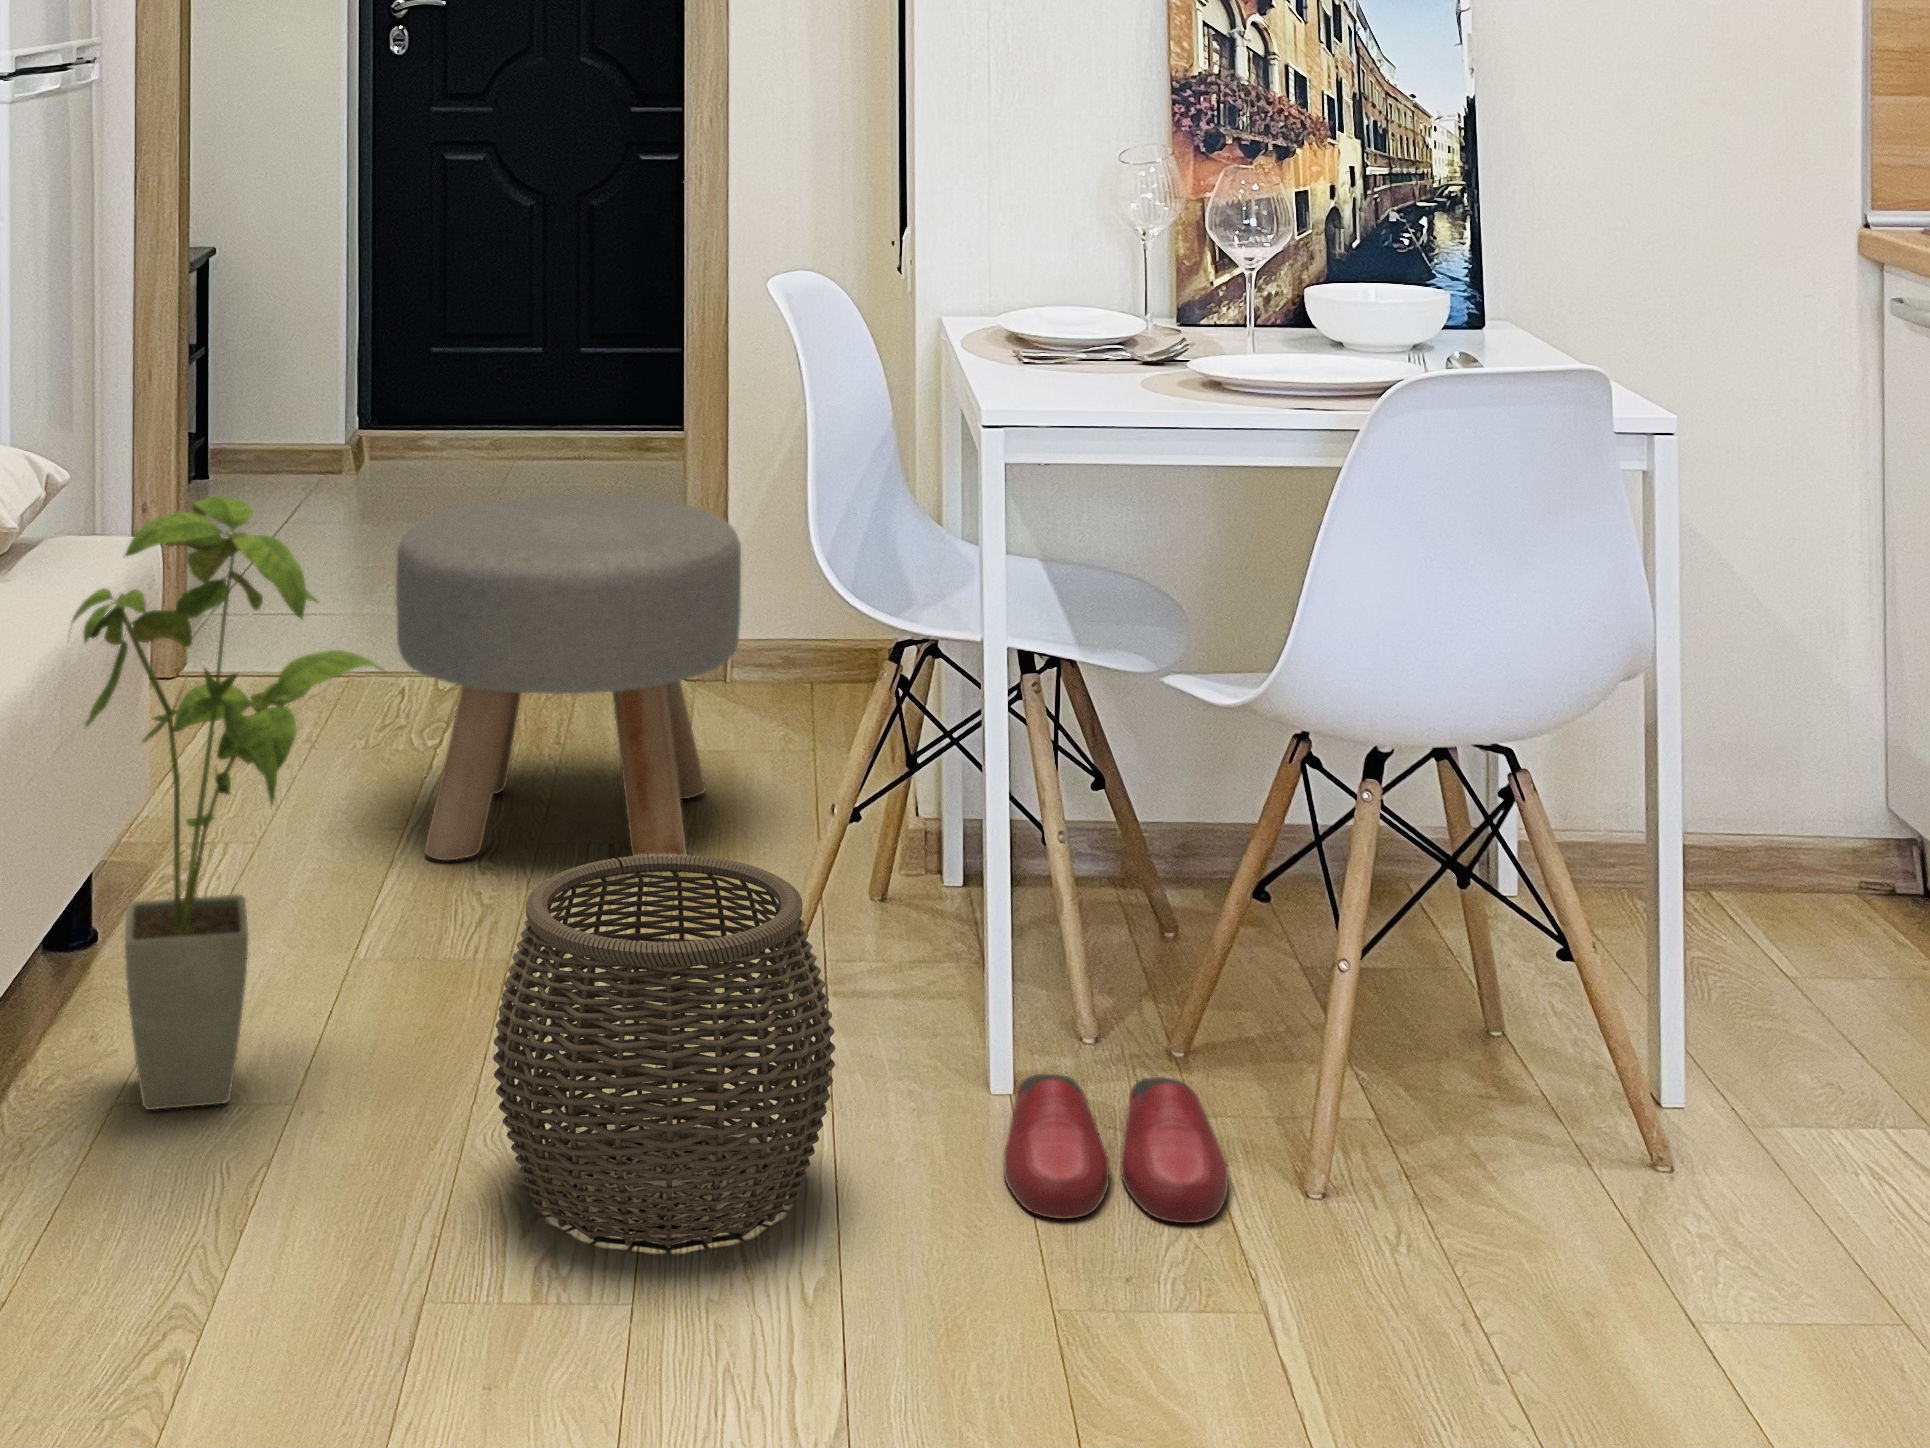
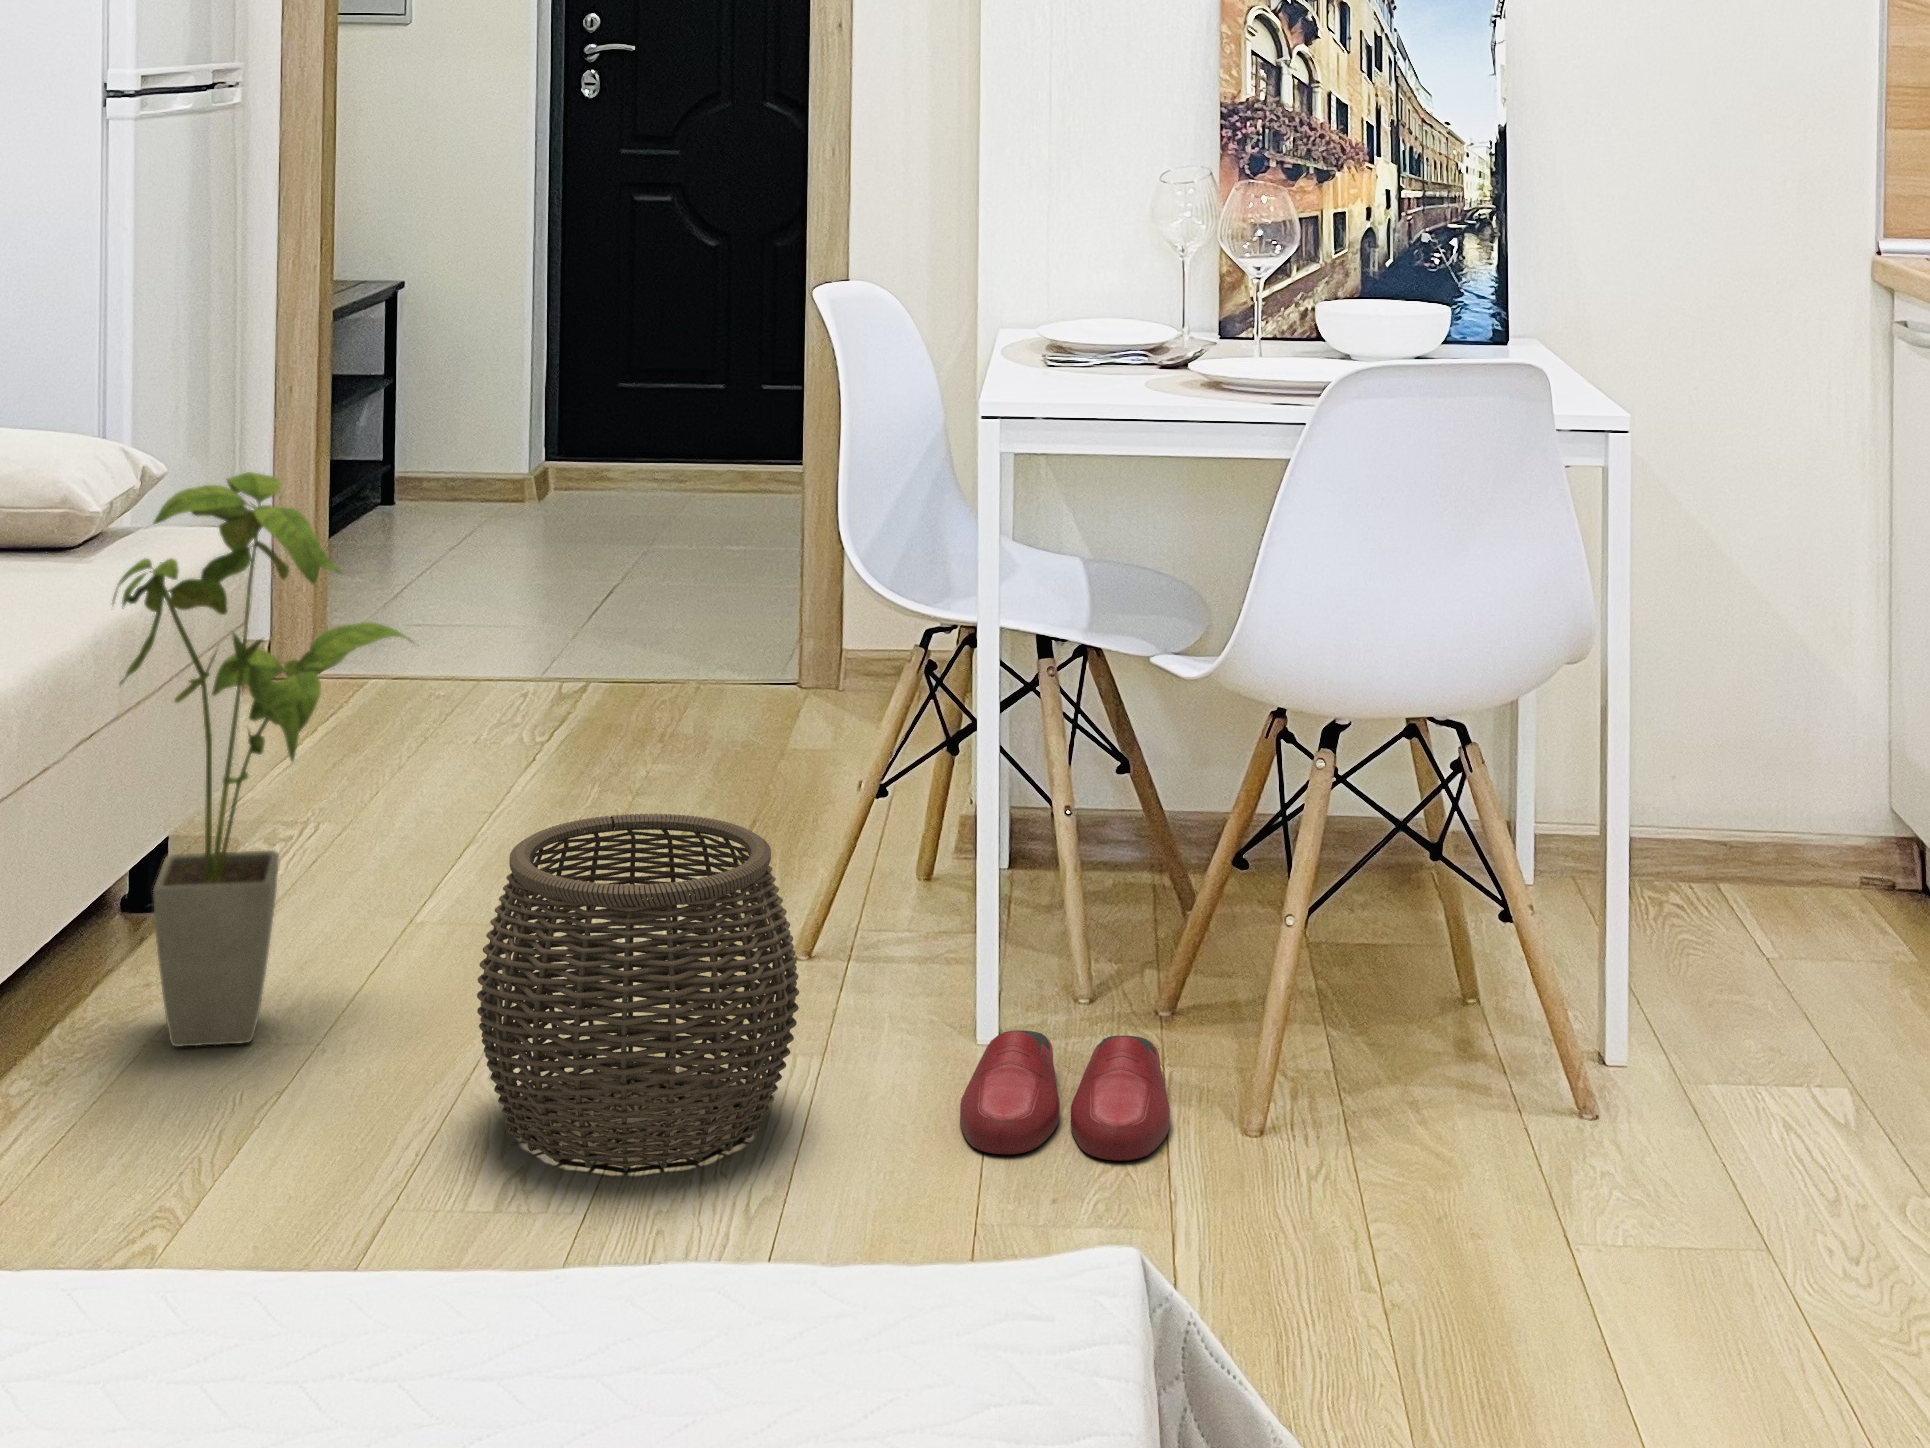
ottoman: present [396,495,741,861] -> none [483,502,813,850]

